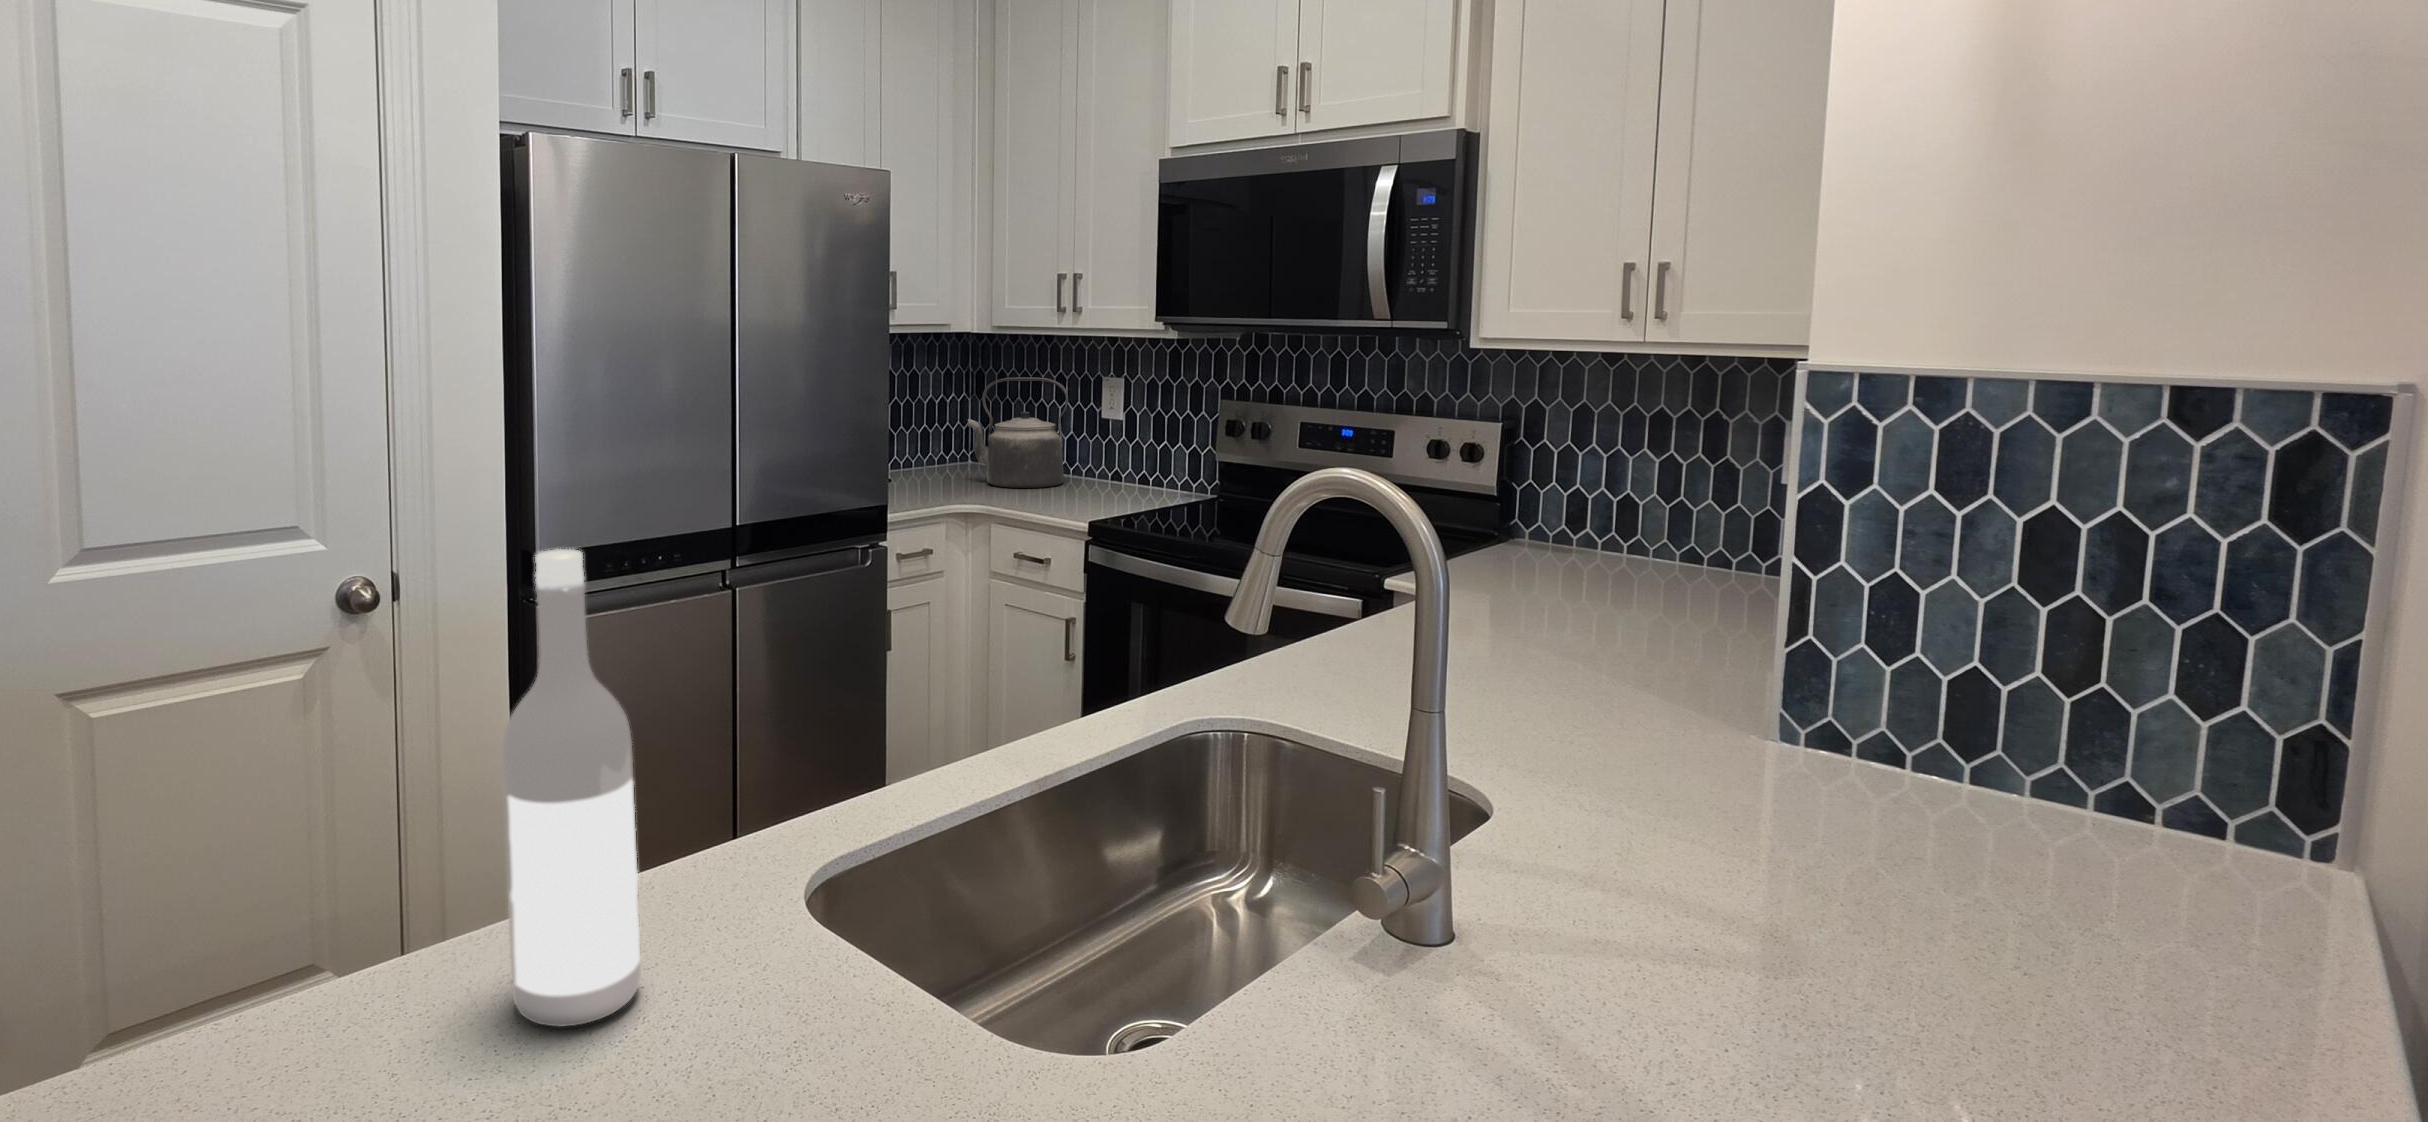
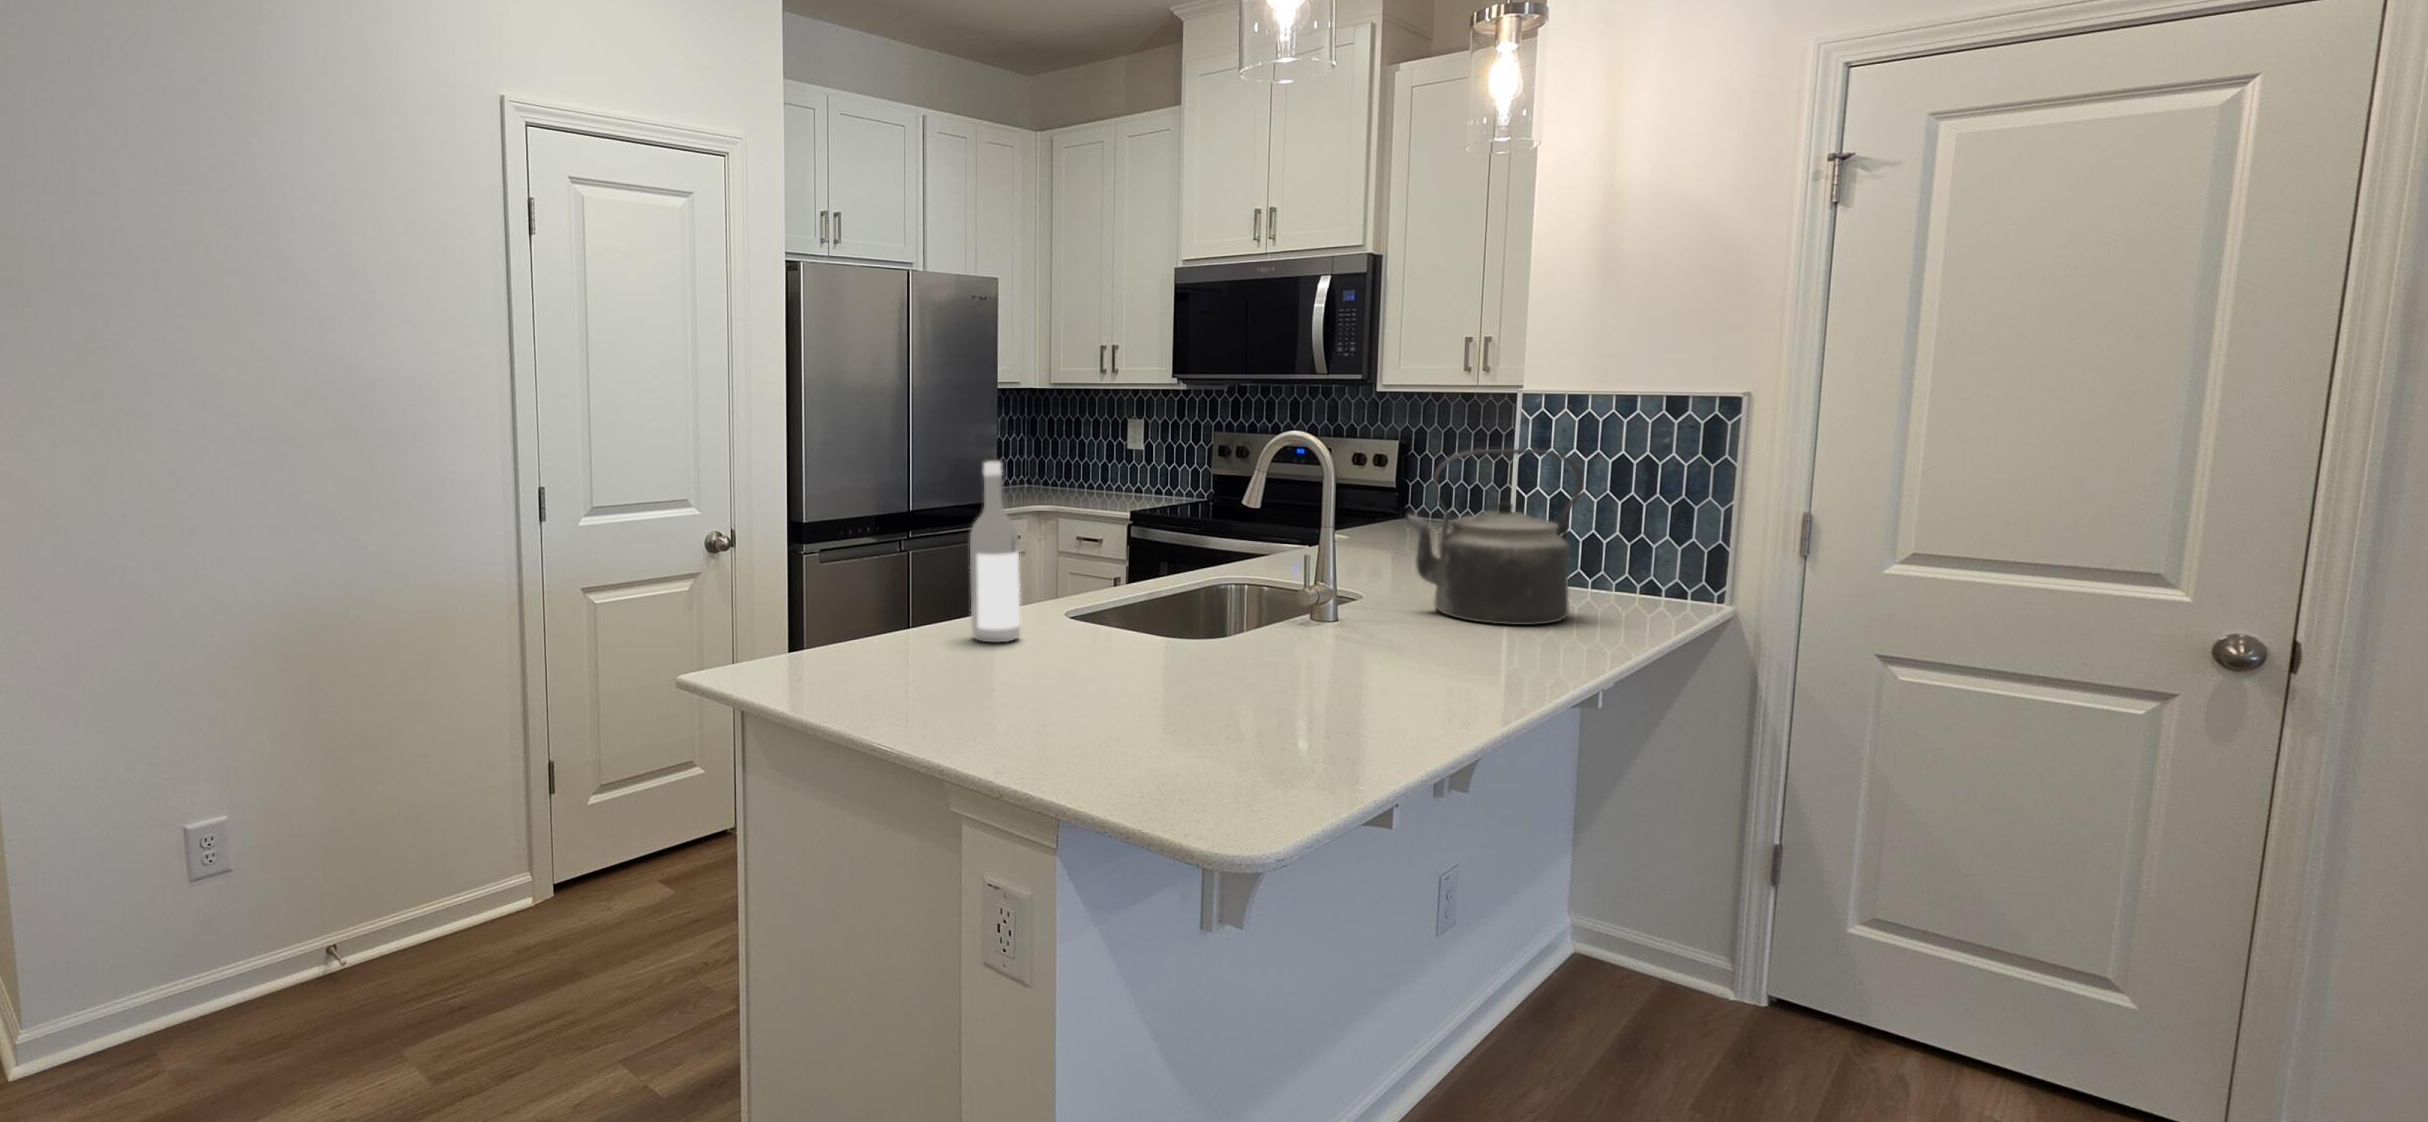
kettle: present [968,377,1068,488] -> present [1407,449,1583,625]

